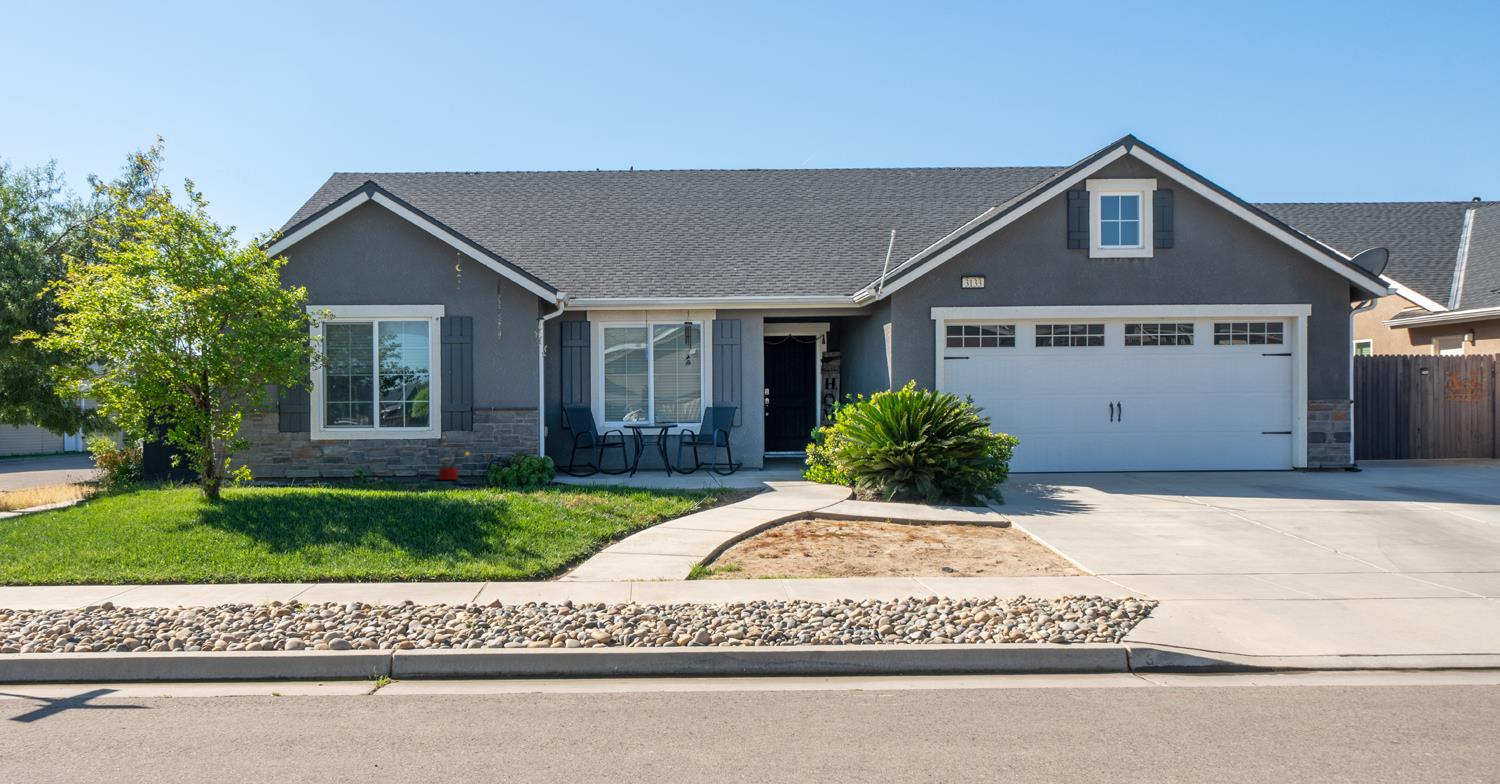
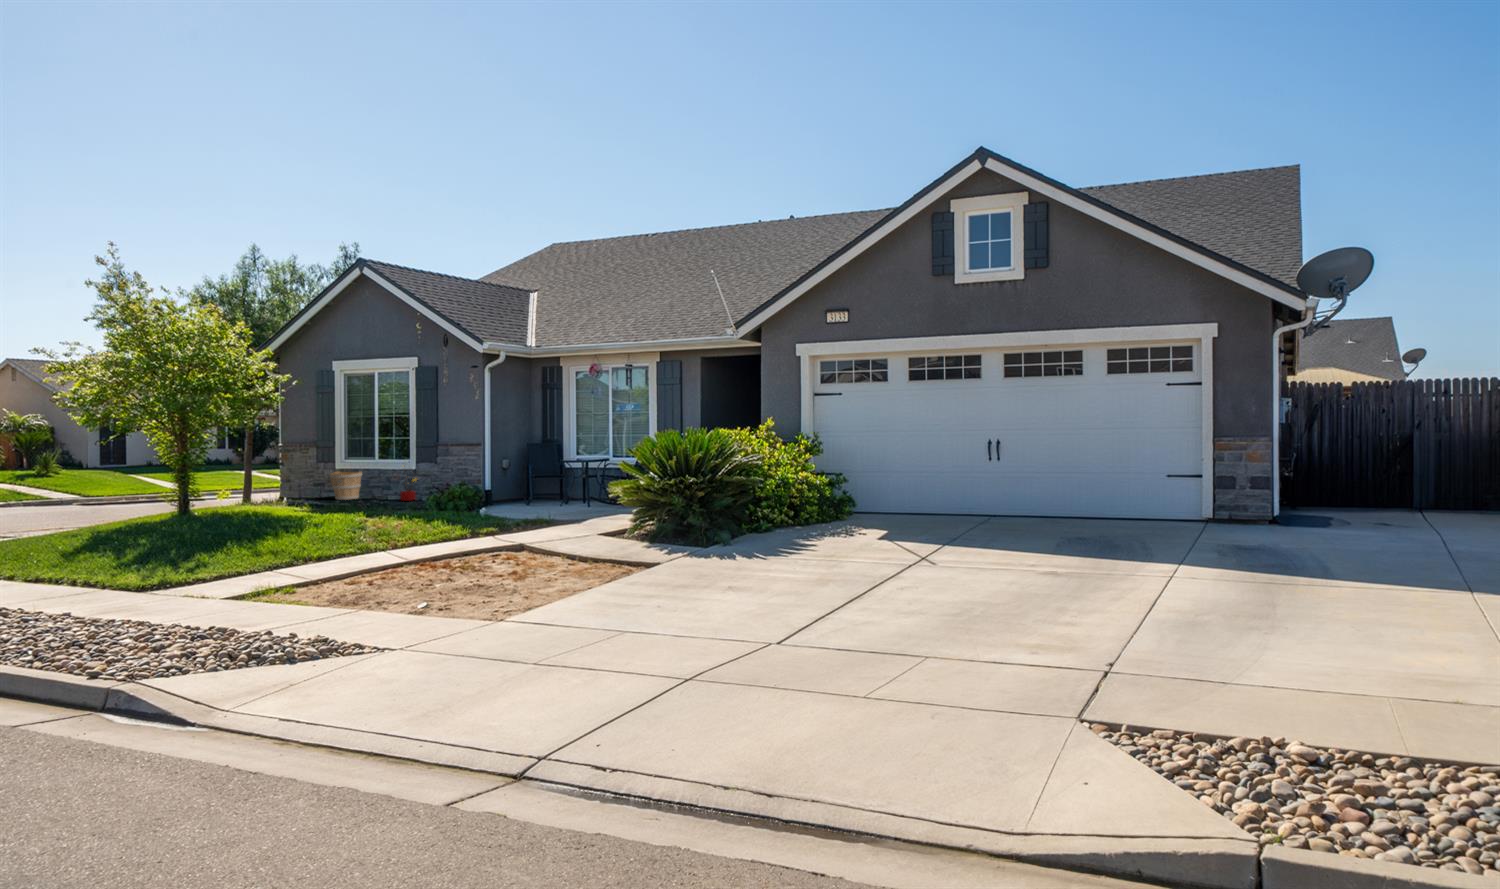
wooden bucket: none [324,445,367,482] -> present [330,472,362,500]

